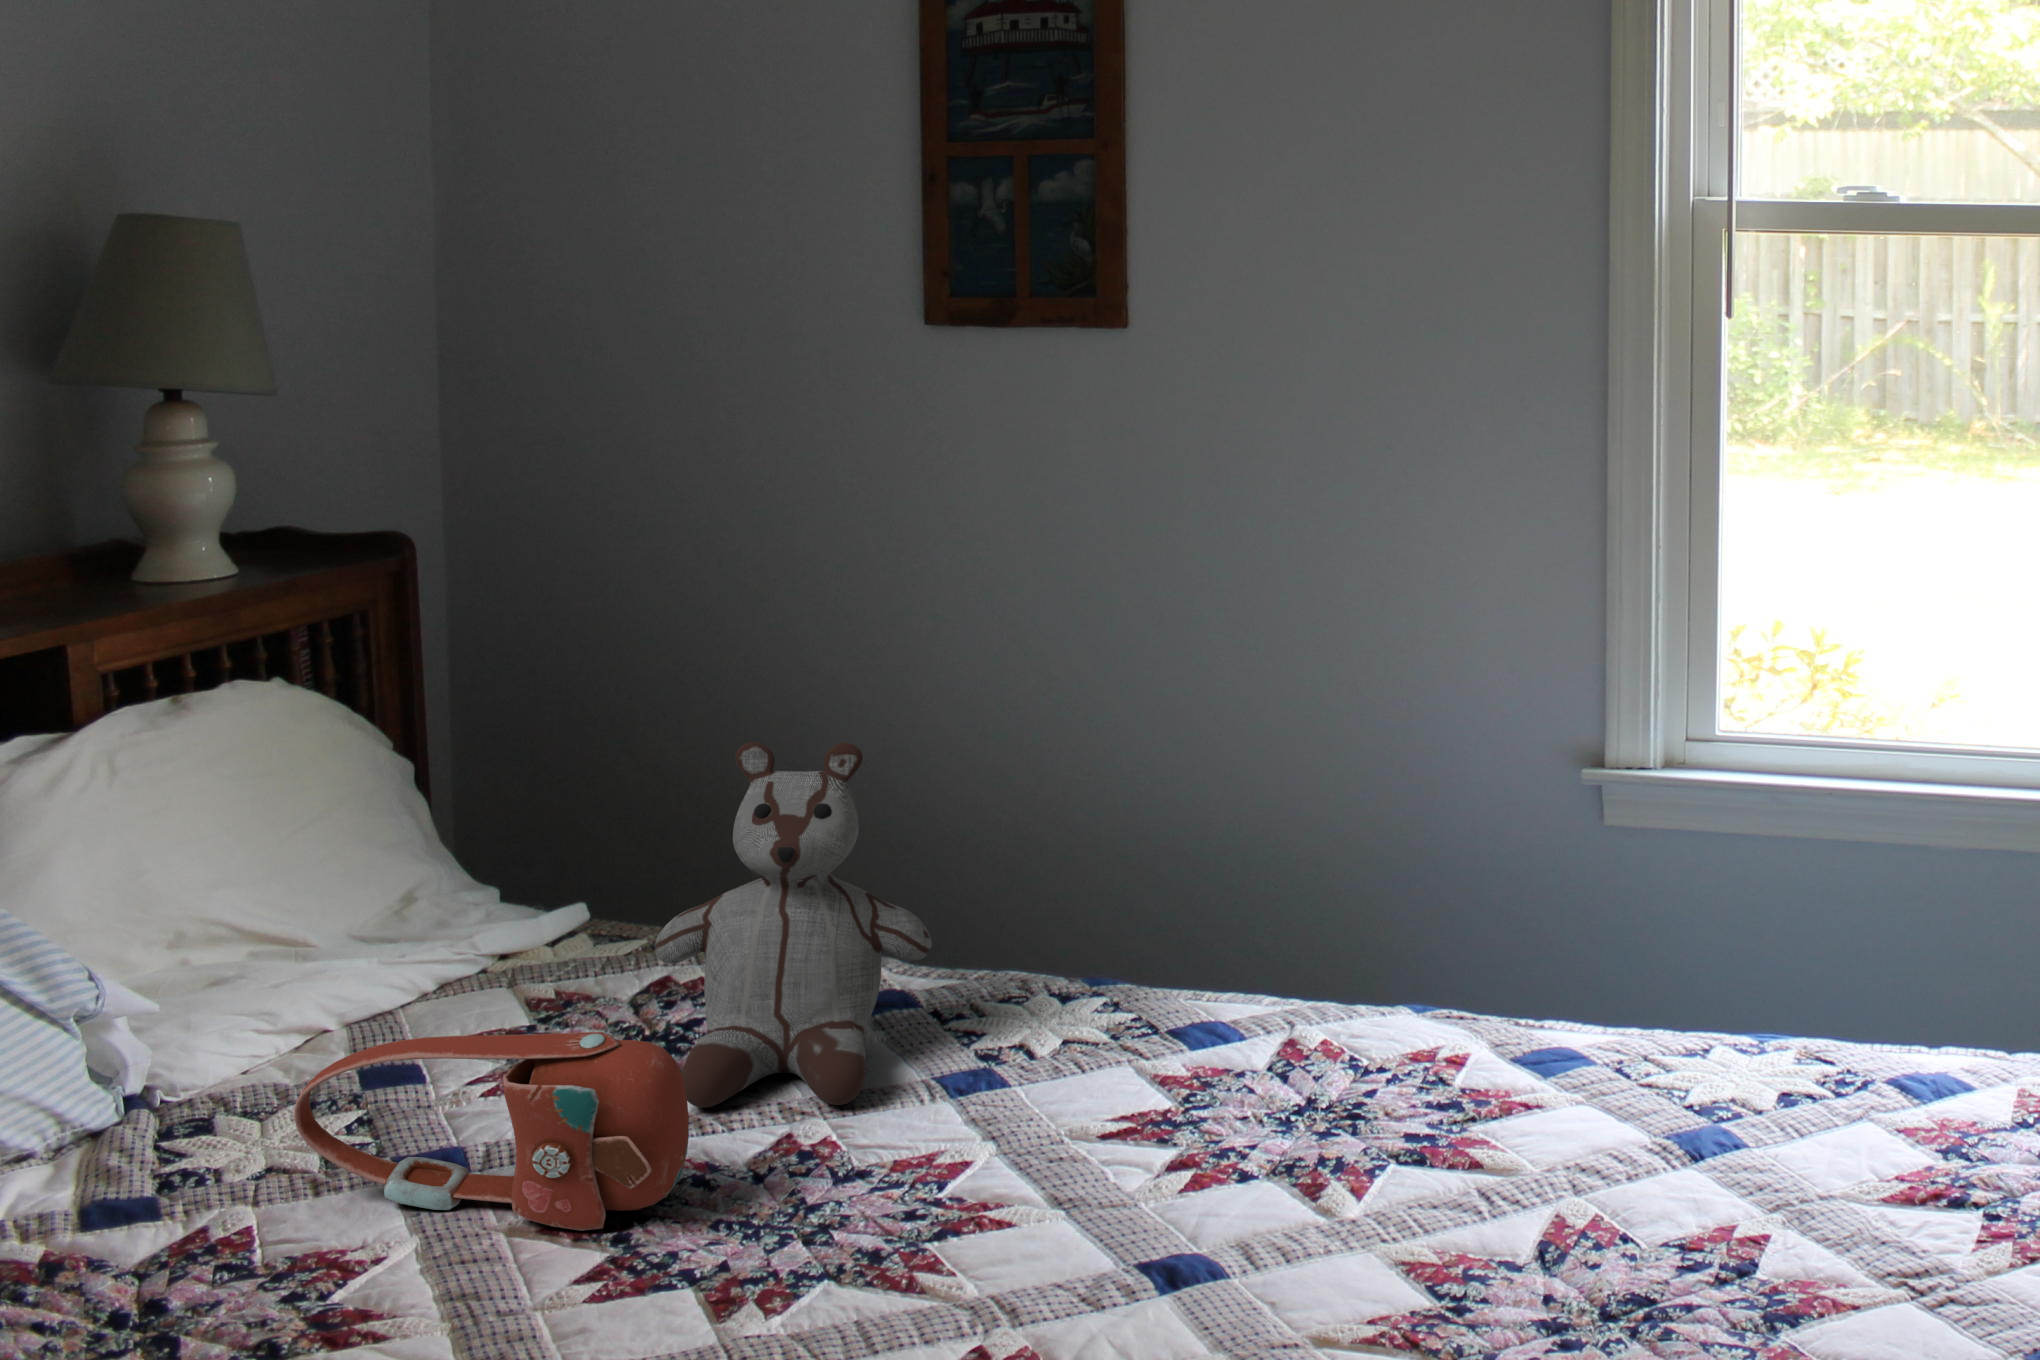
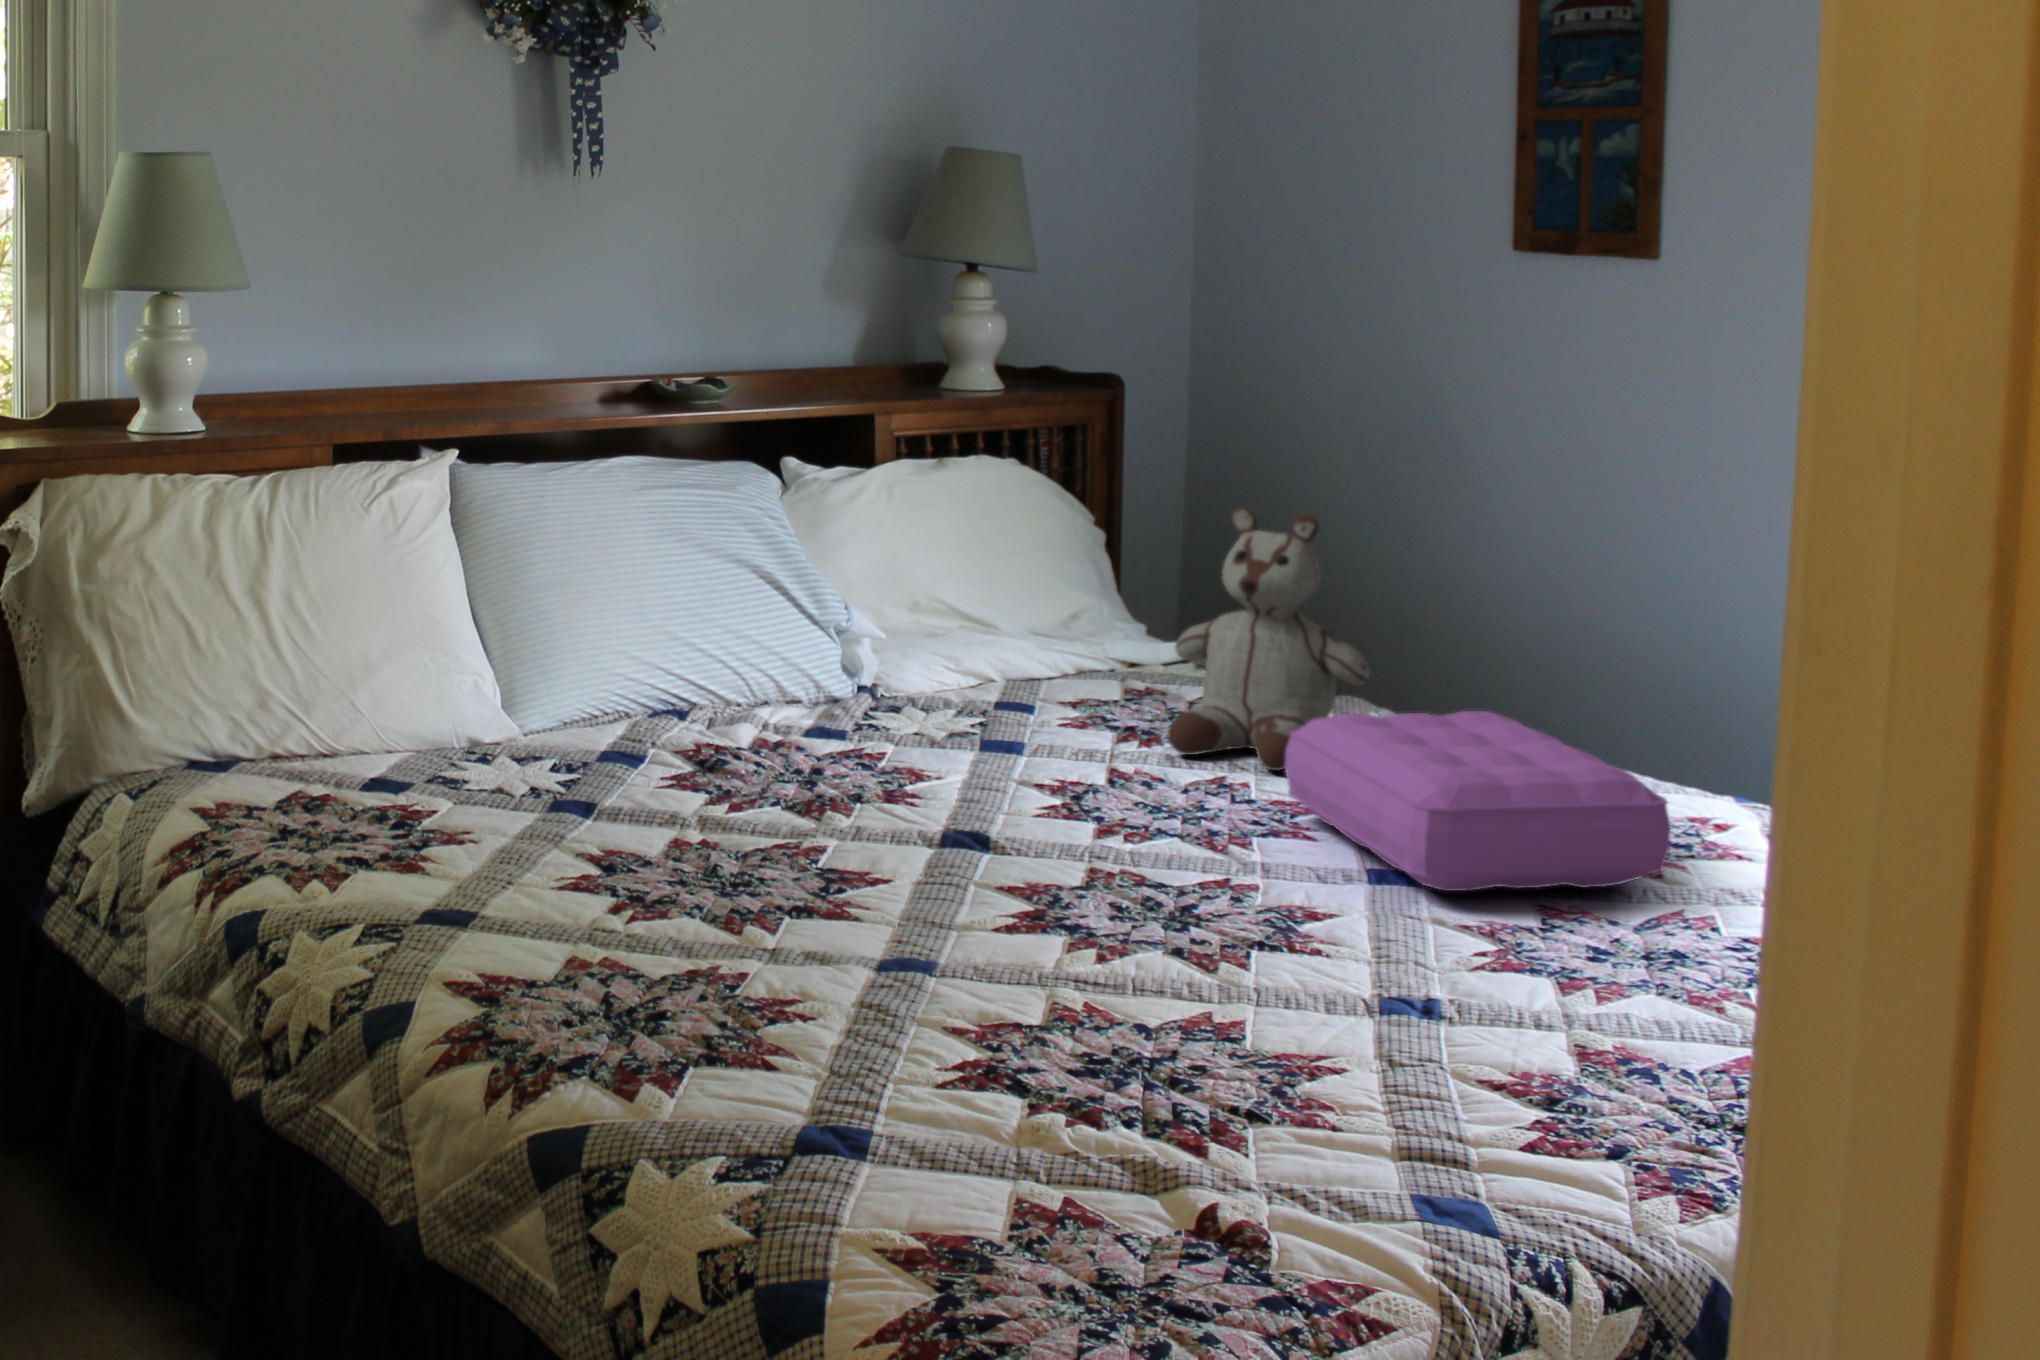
pillow: none [911,980,1413,1262] -> present [1285,711,1671,891]
handbag: present [294,1032,689,1231] -> none [913,654,1131,792]

